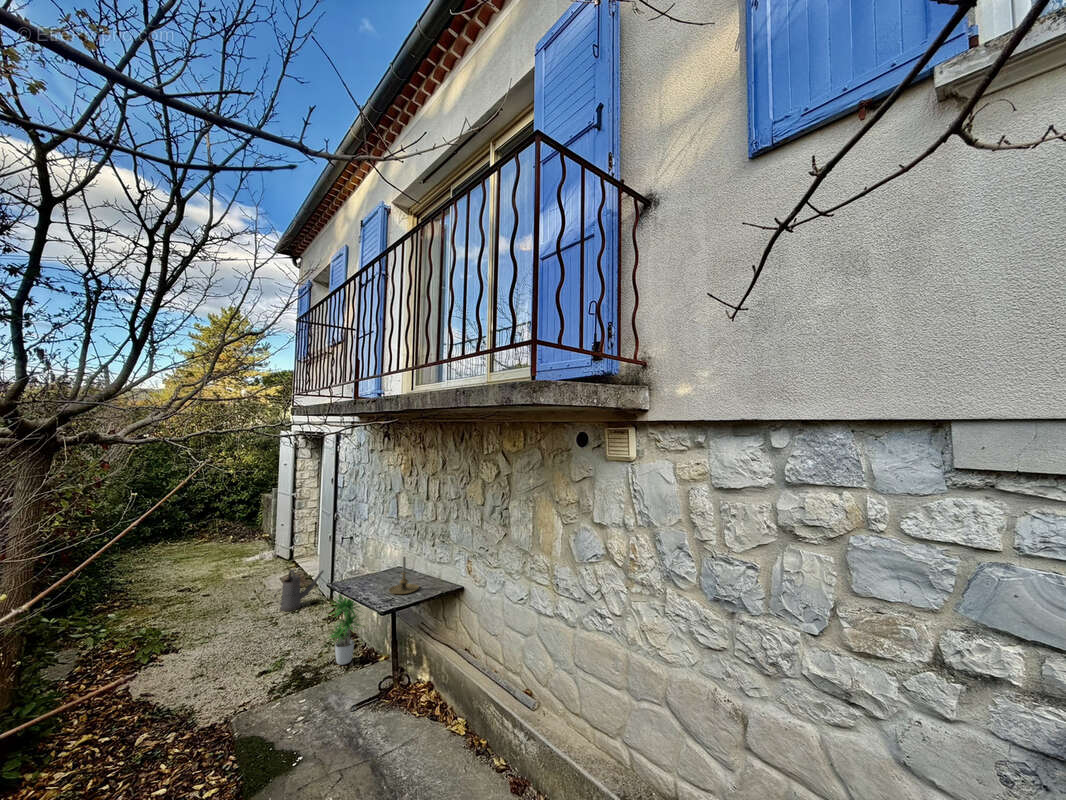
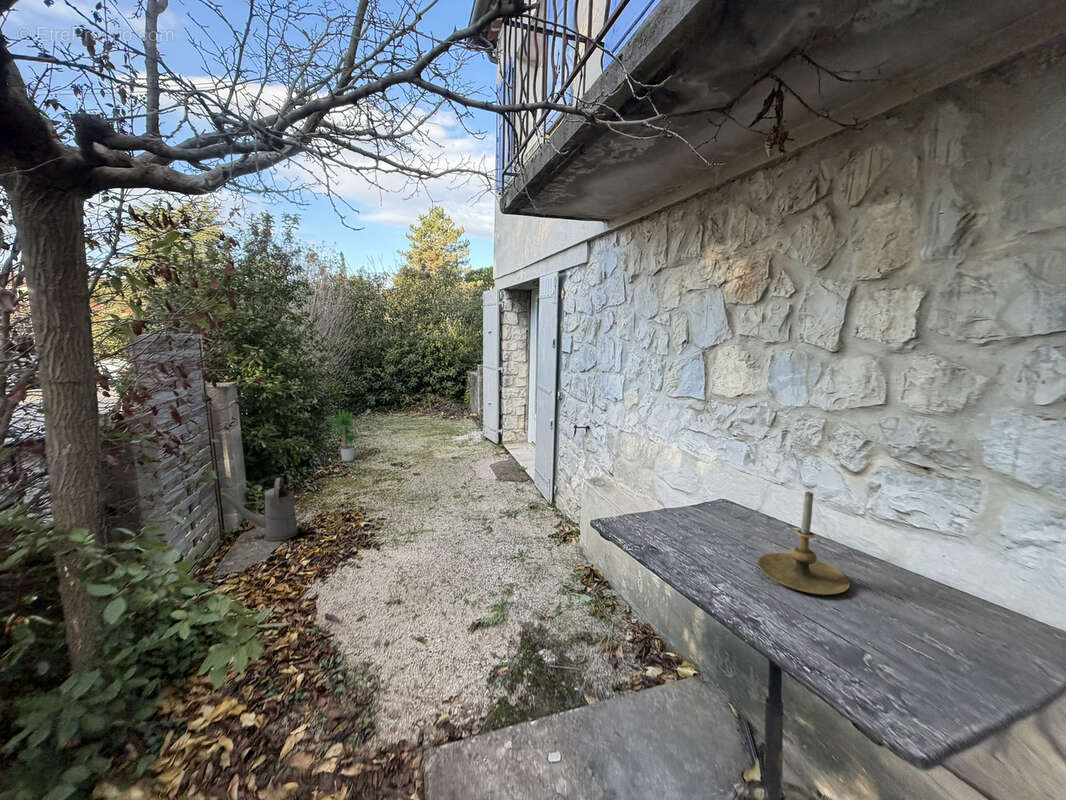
watering can: present [274,570,323,611] -> present [222,478,307,541]
potted plant: present [329,594,362,665] -> present [332,411,355,461]

